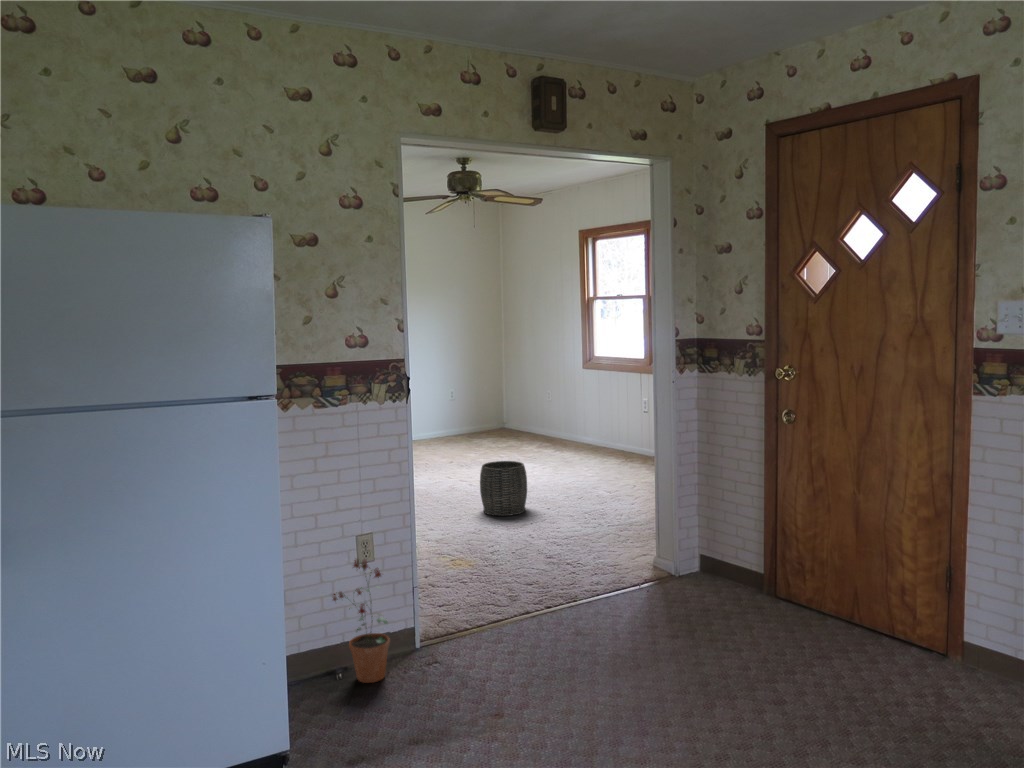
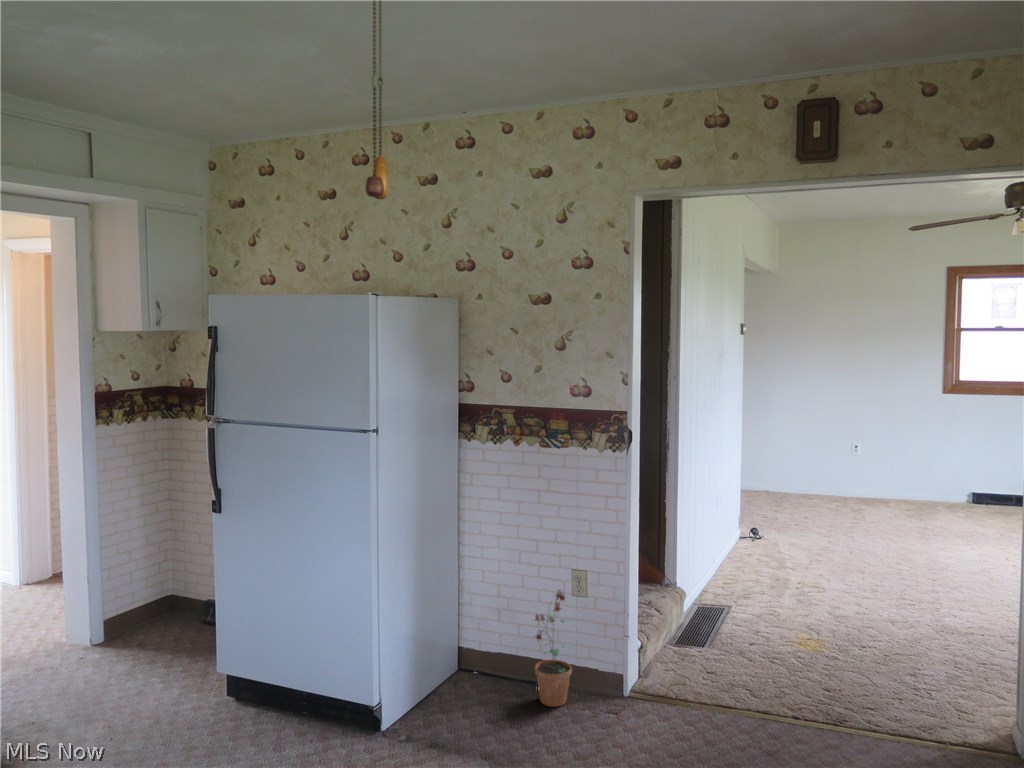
woven basket: present [480,461,527,516] -> none [904,537,969,607]

